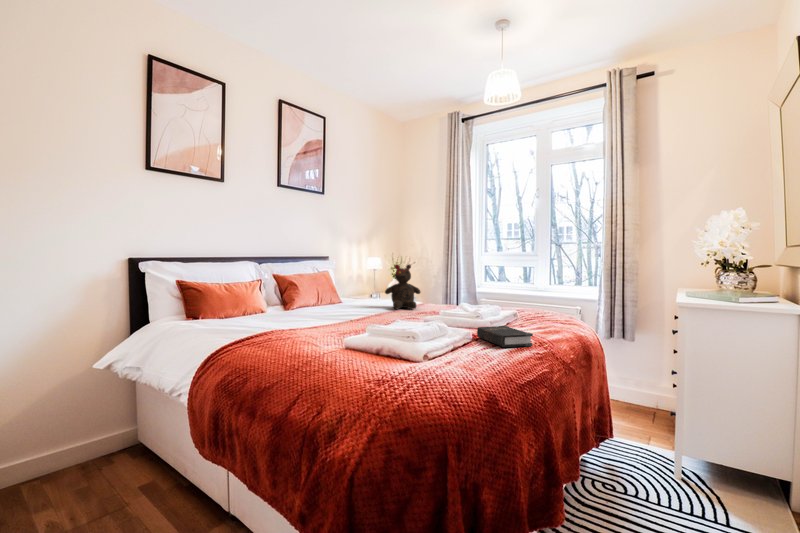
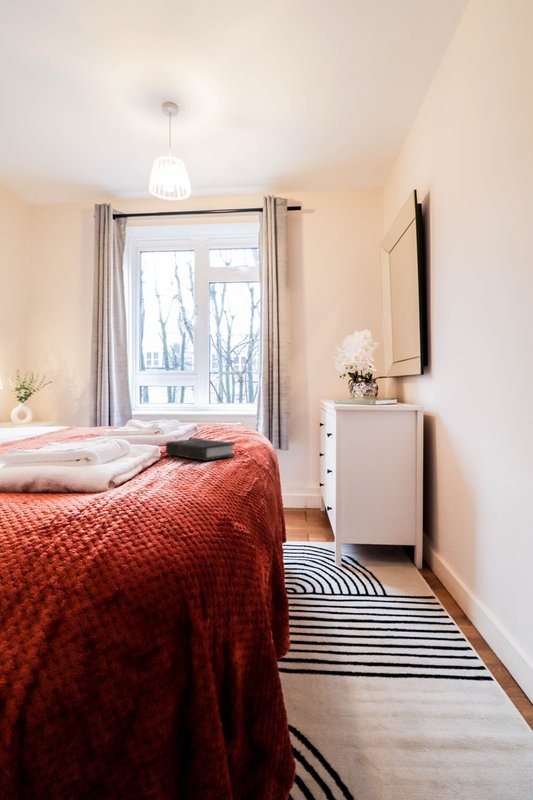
teddy bear: present [385,265,420,309] -> none [15,377,69,436]

